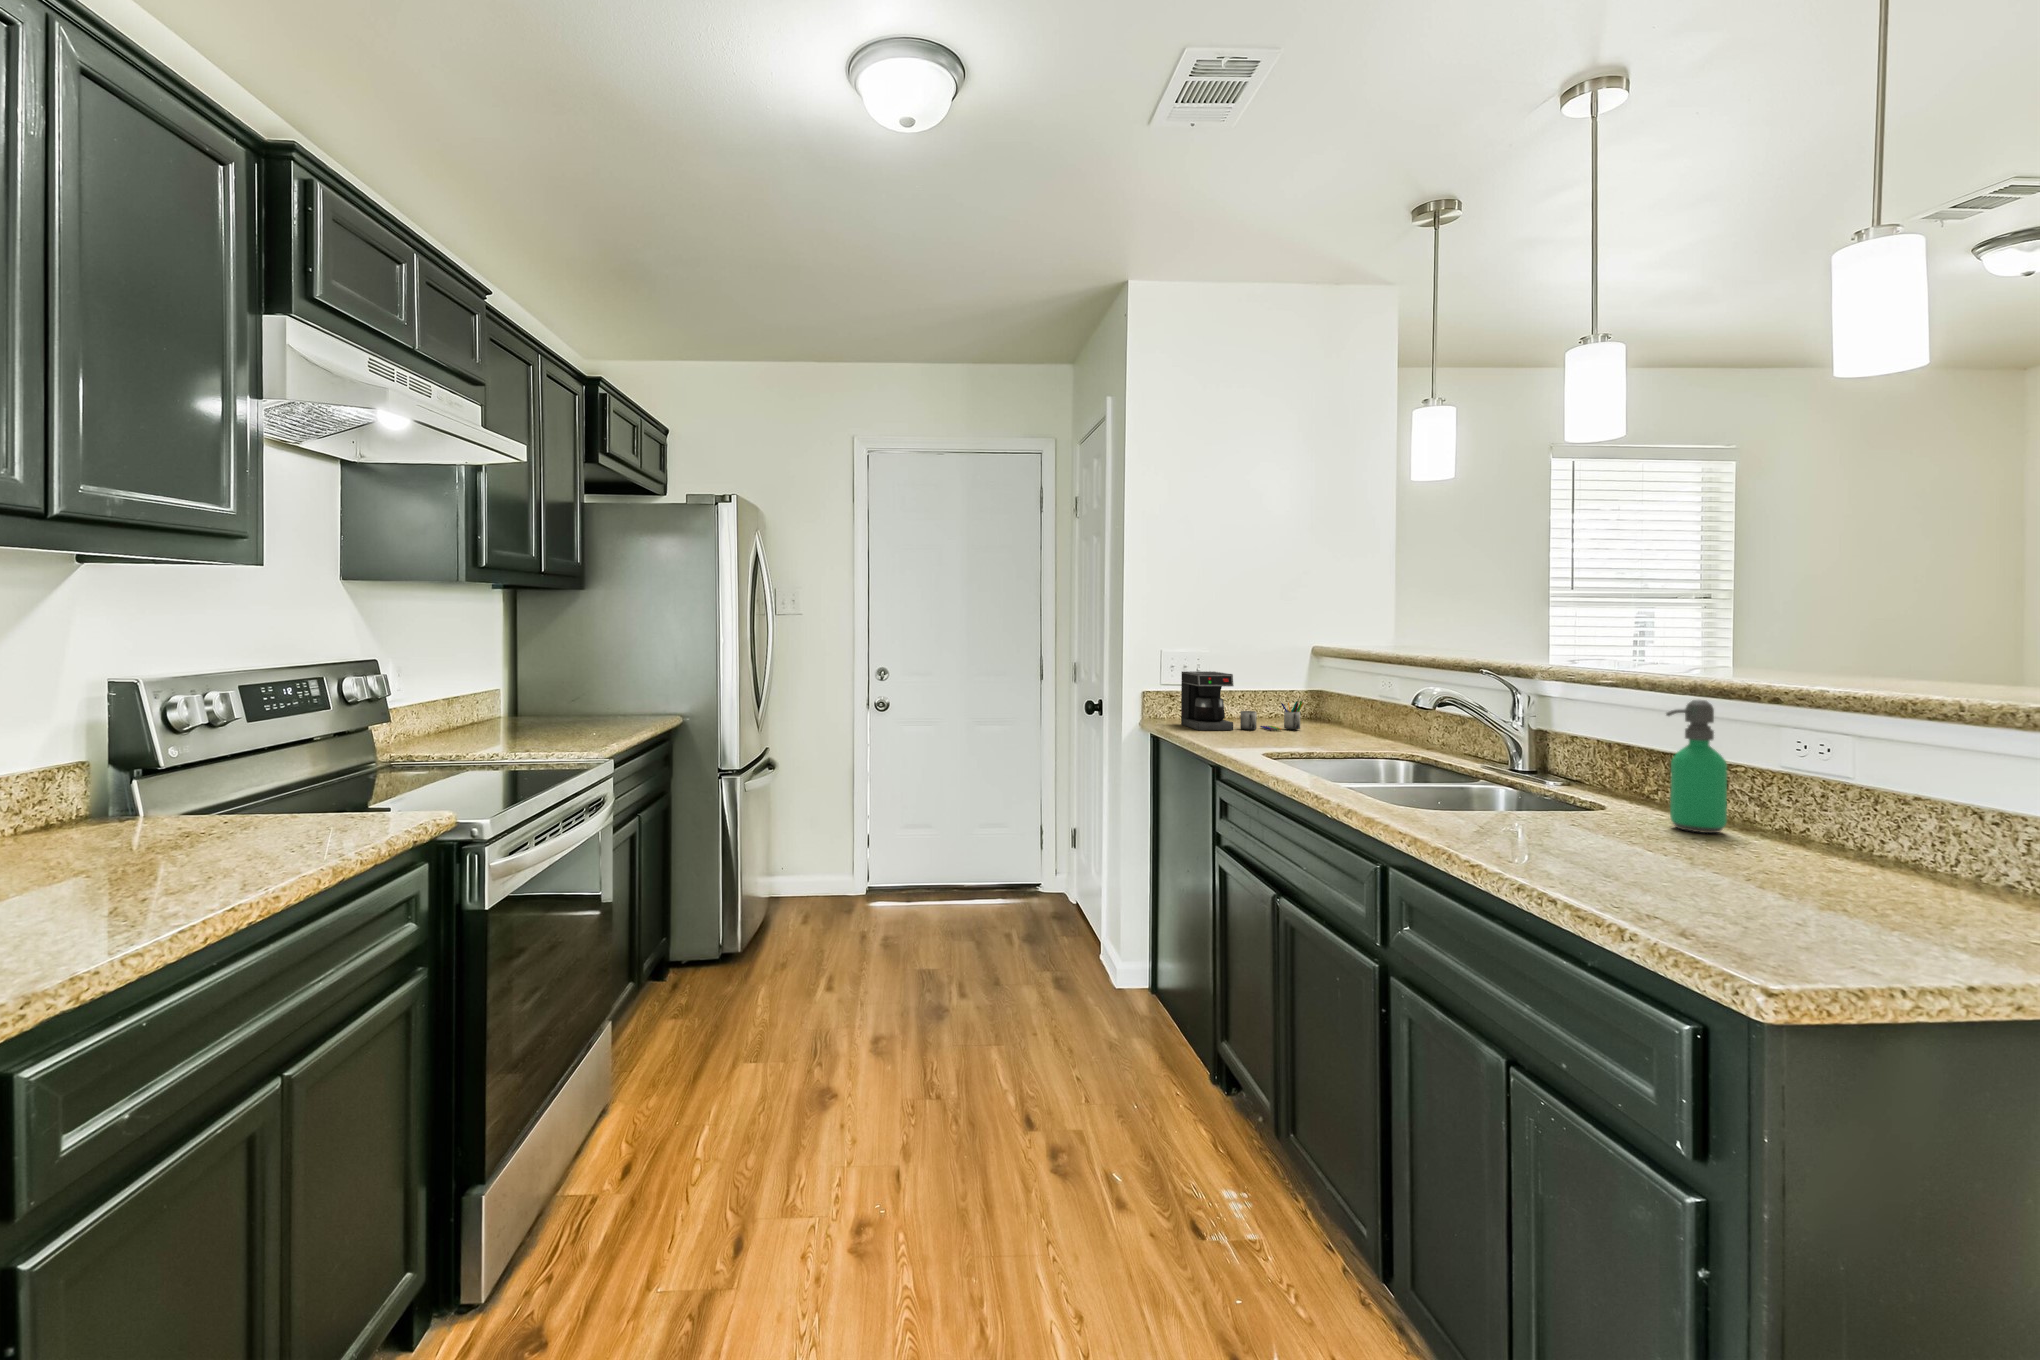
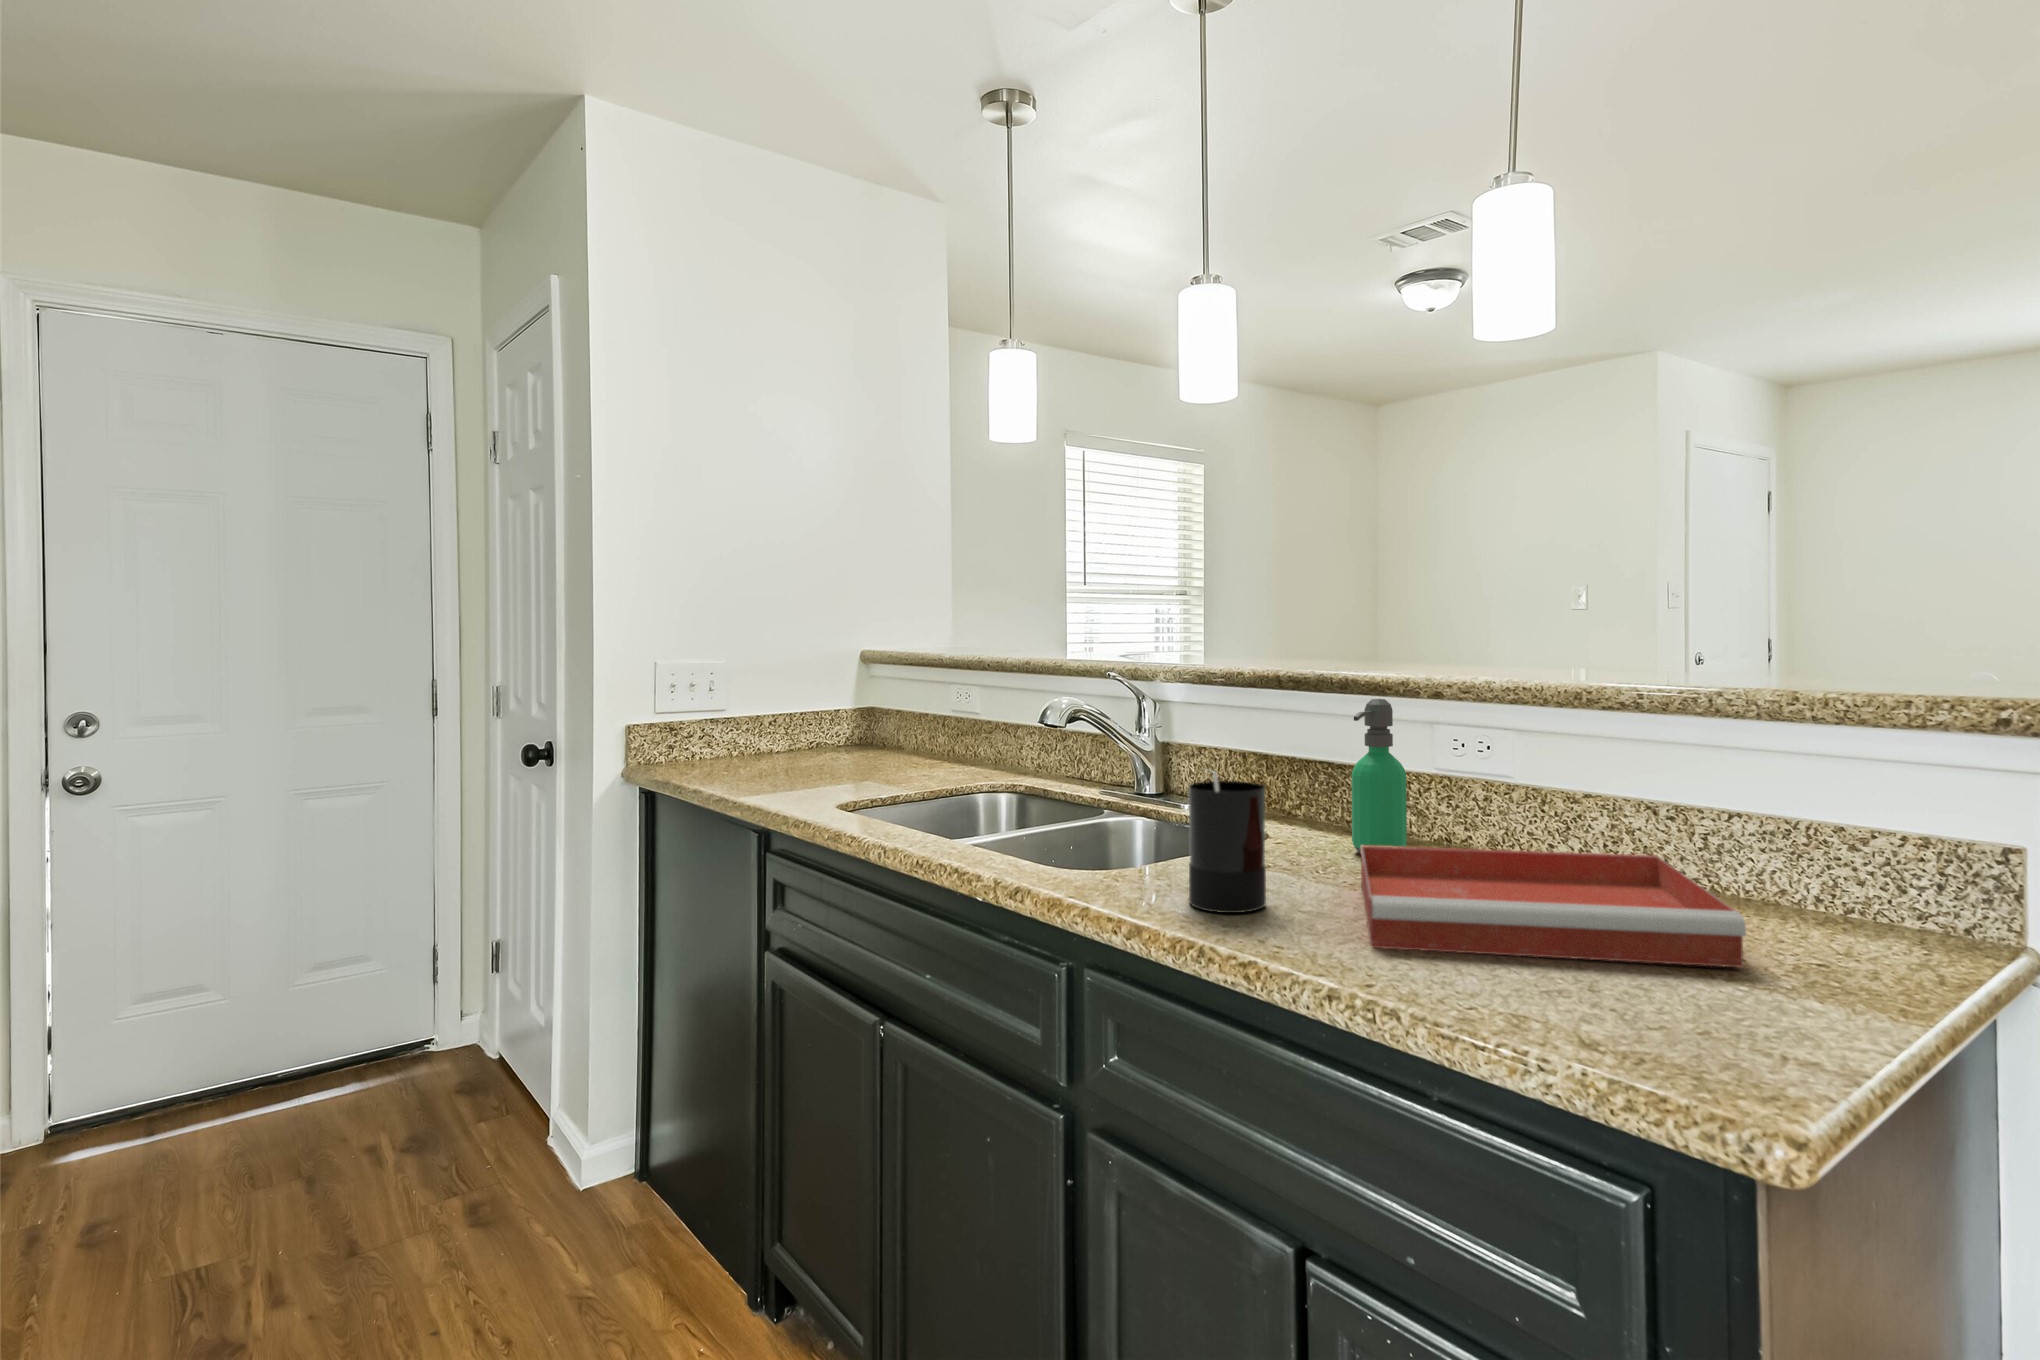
coffee maker: present [1181,671,1304,730] -> none [688,689,858,775]
candle: none [1472,740,1536,843] -> present [1188,771,1266,913]
tray: none [1587,813,1954,932] -> present [1361,845,1746,967]

